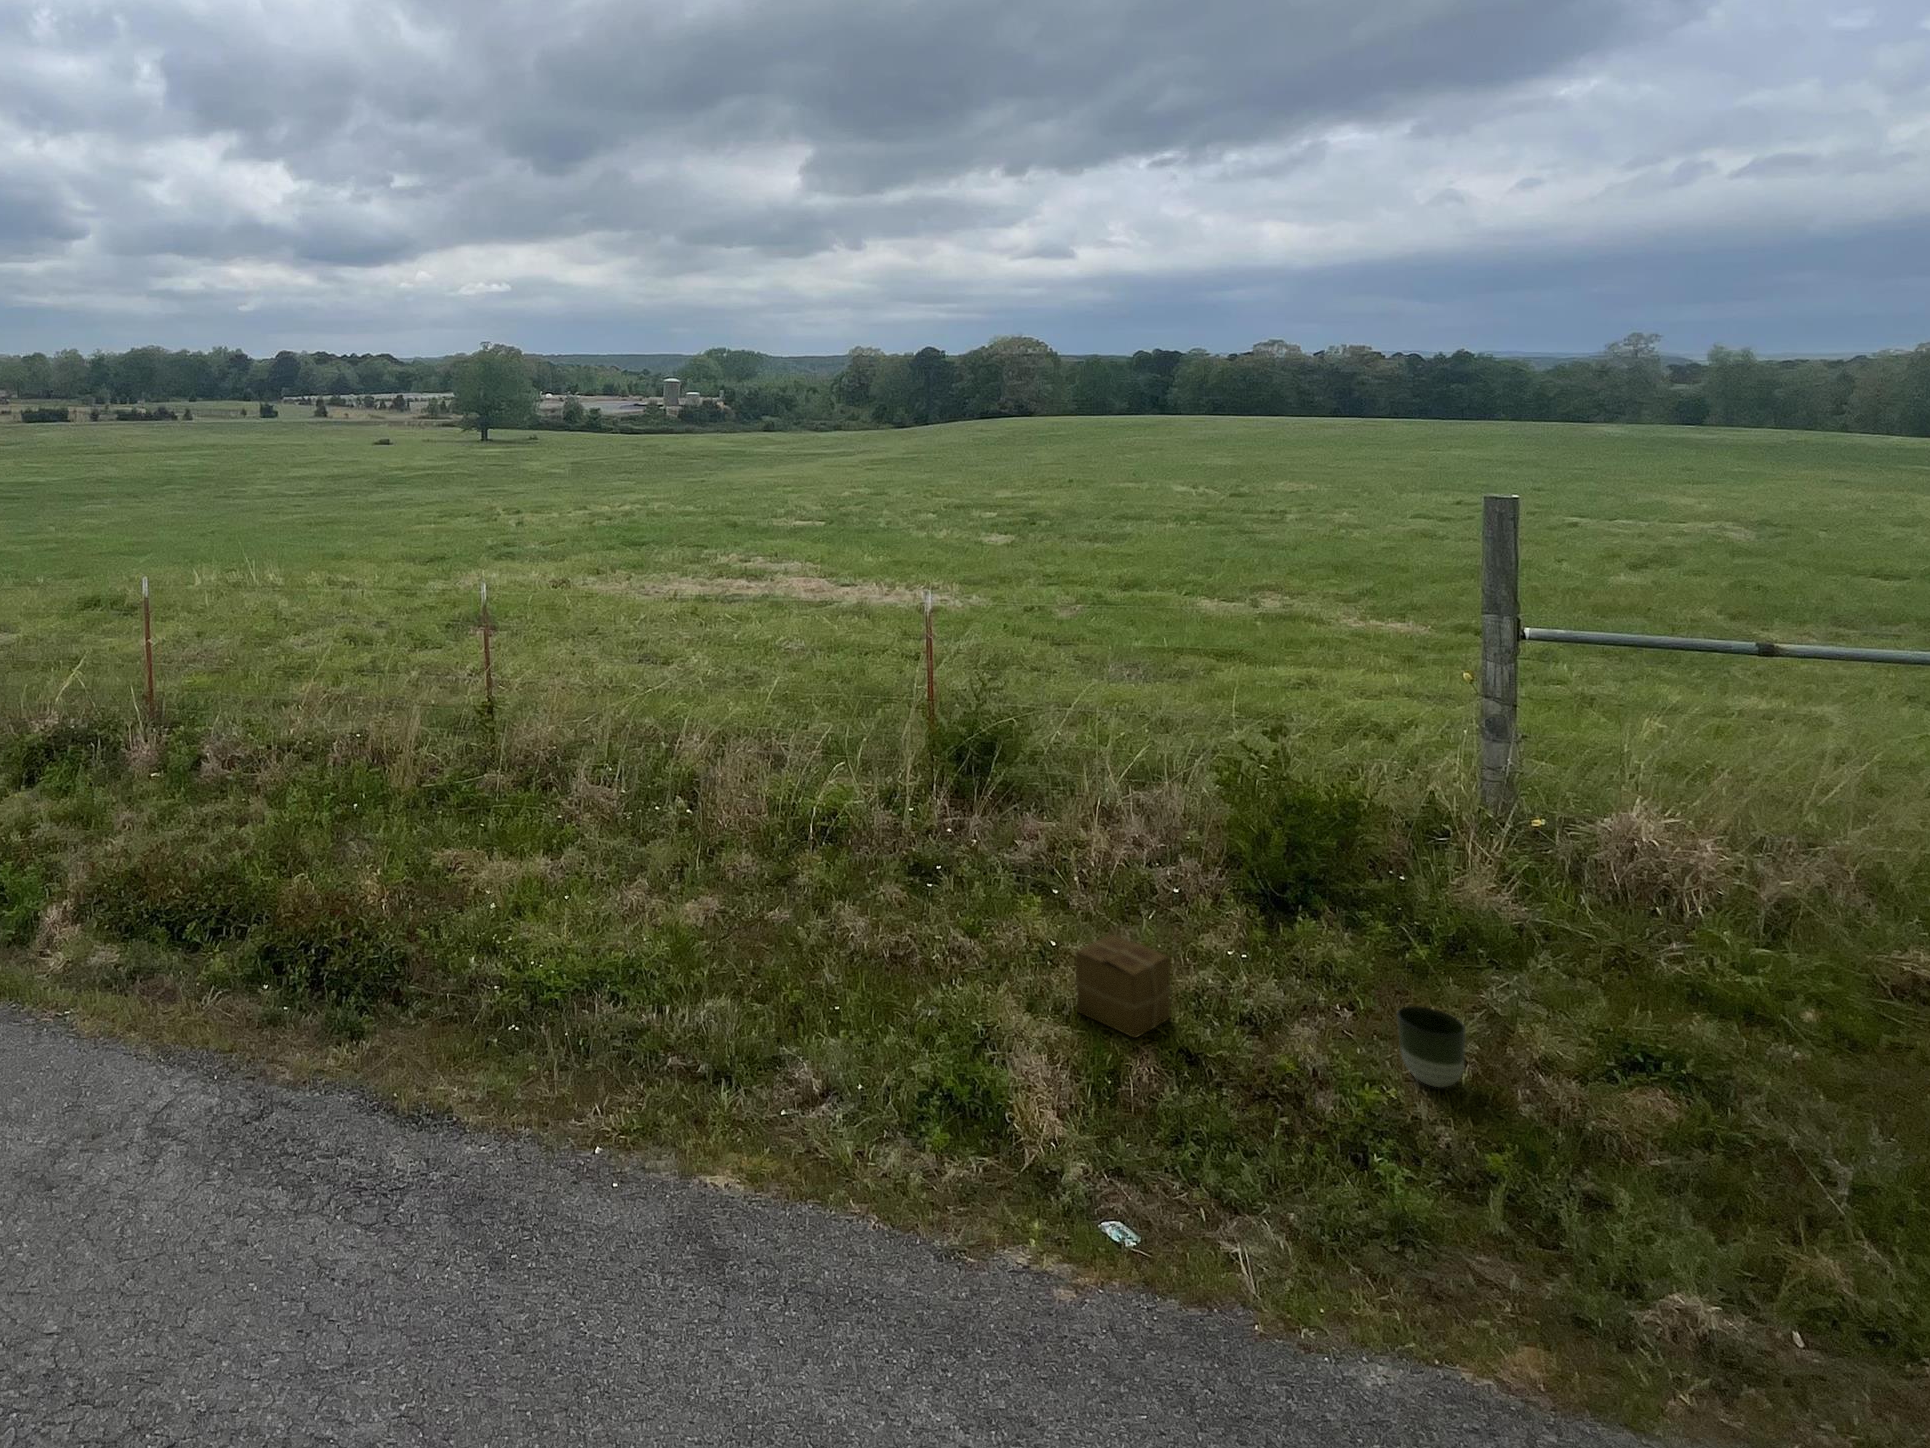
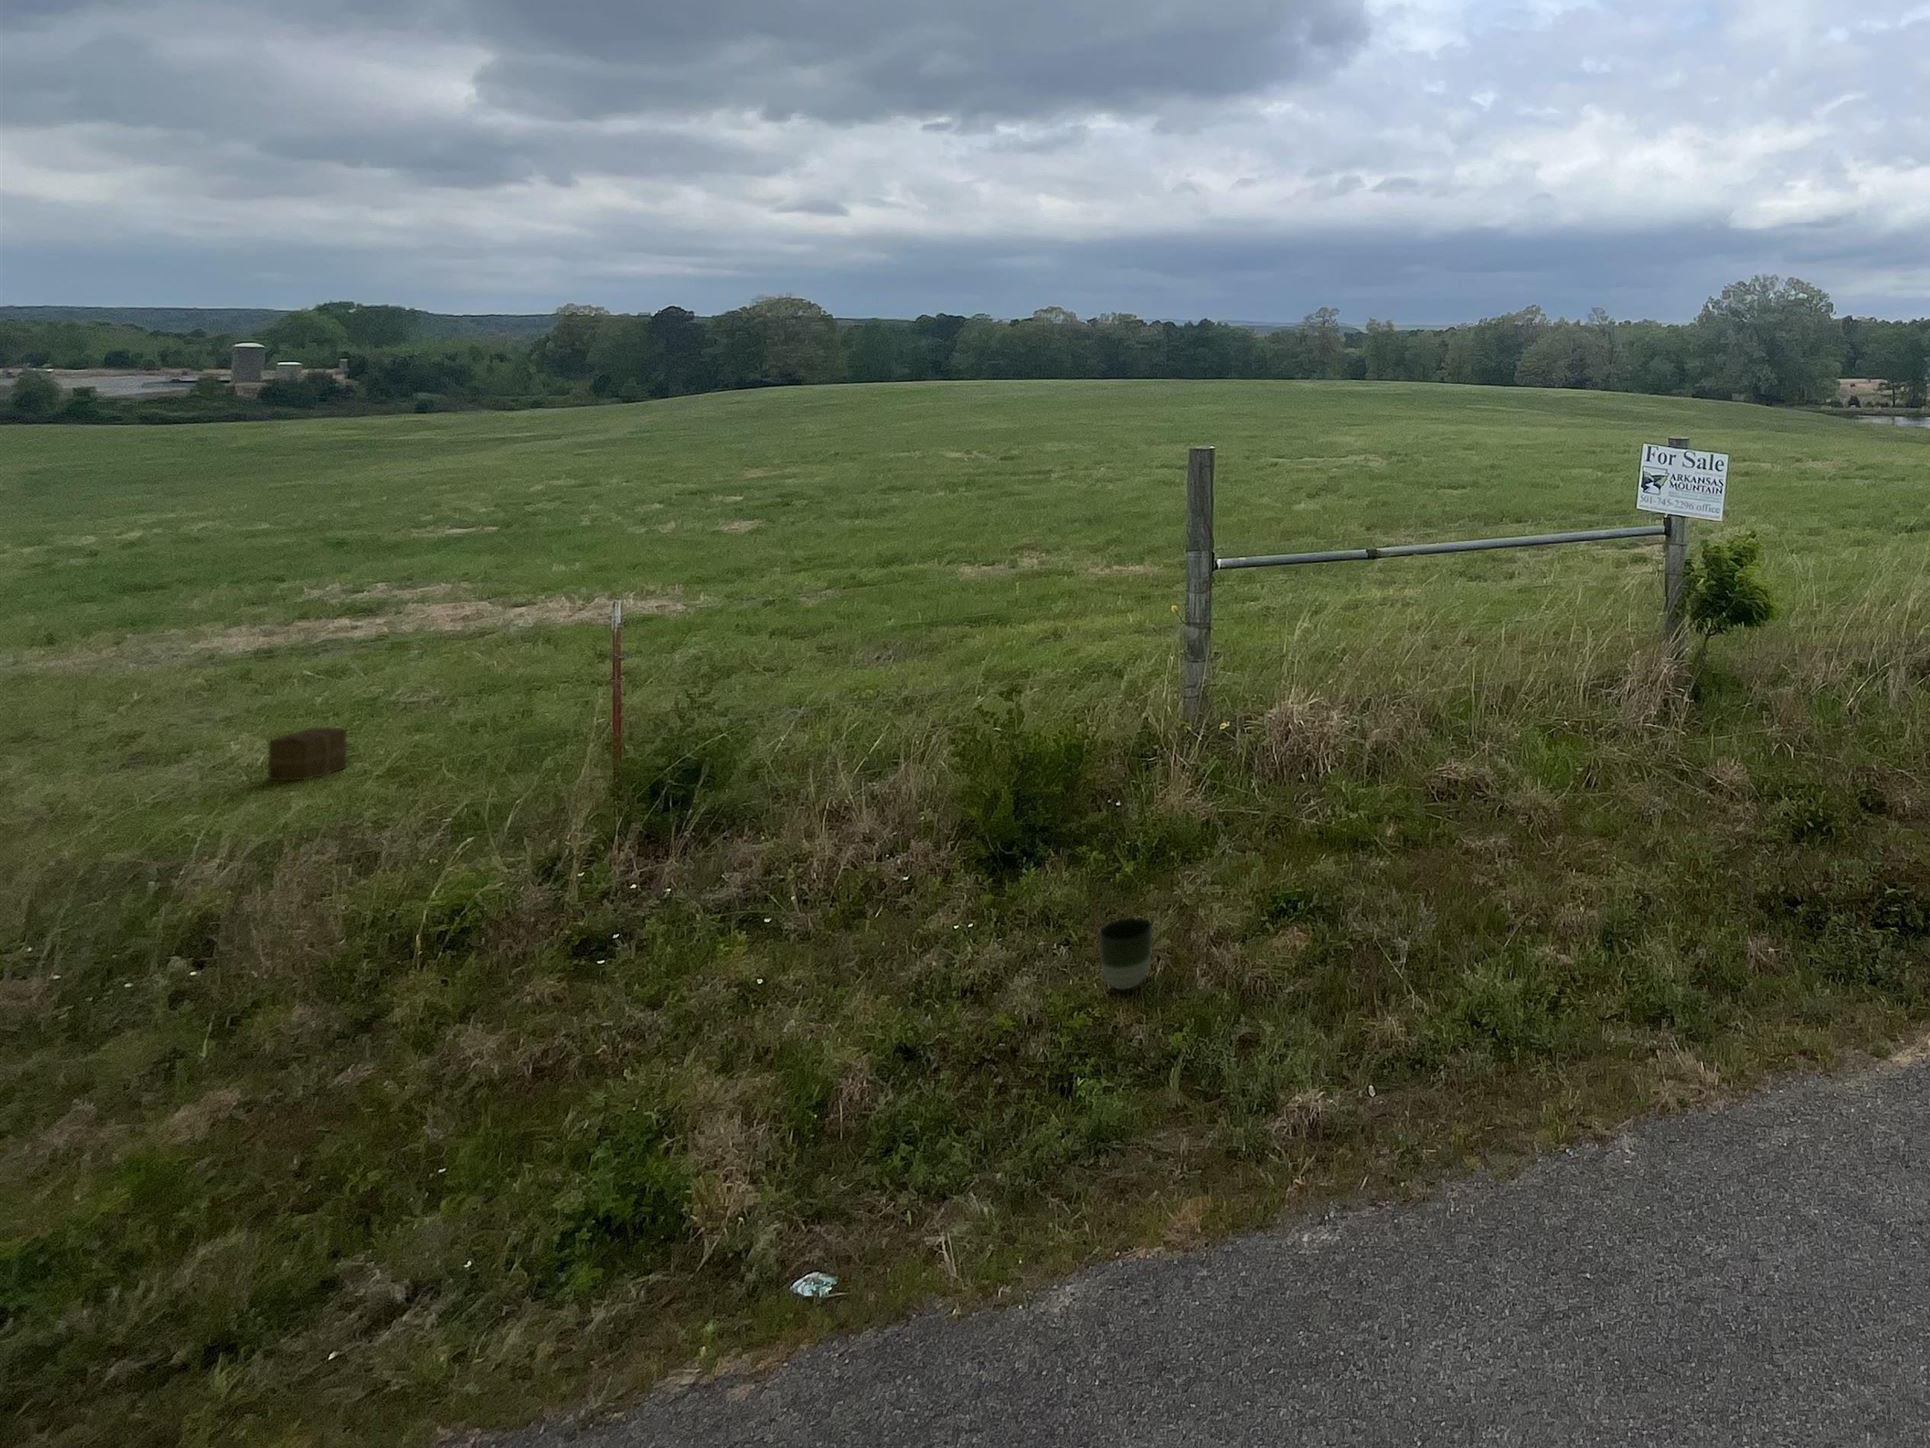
cardboard box: present [1075,935,1171,1038] -> present [268,728,347,780]

